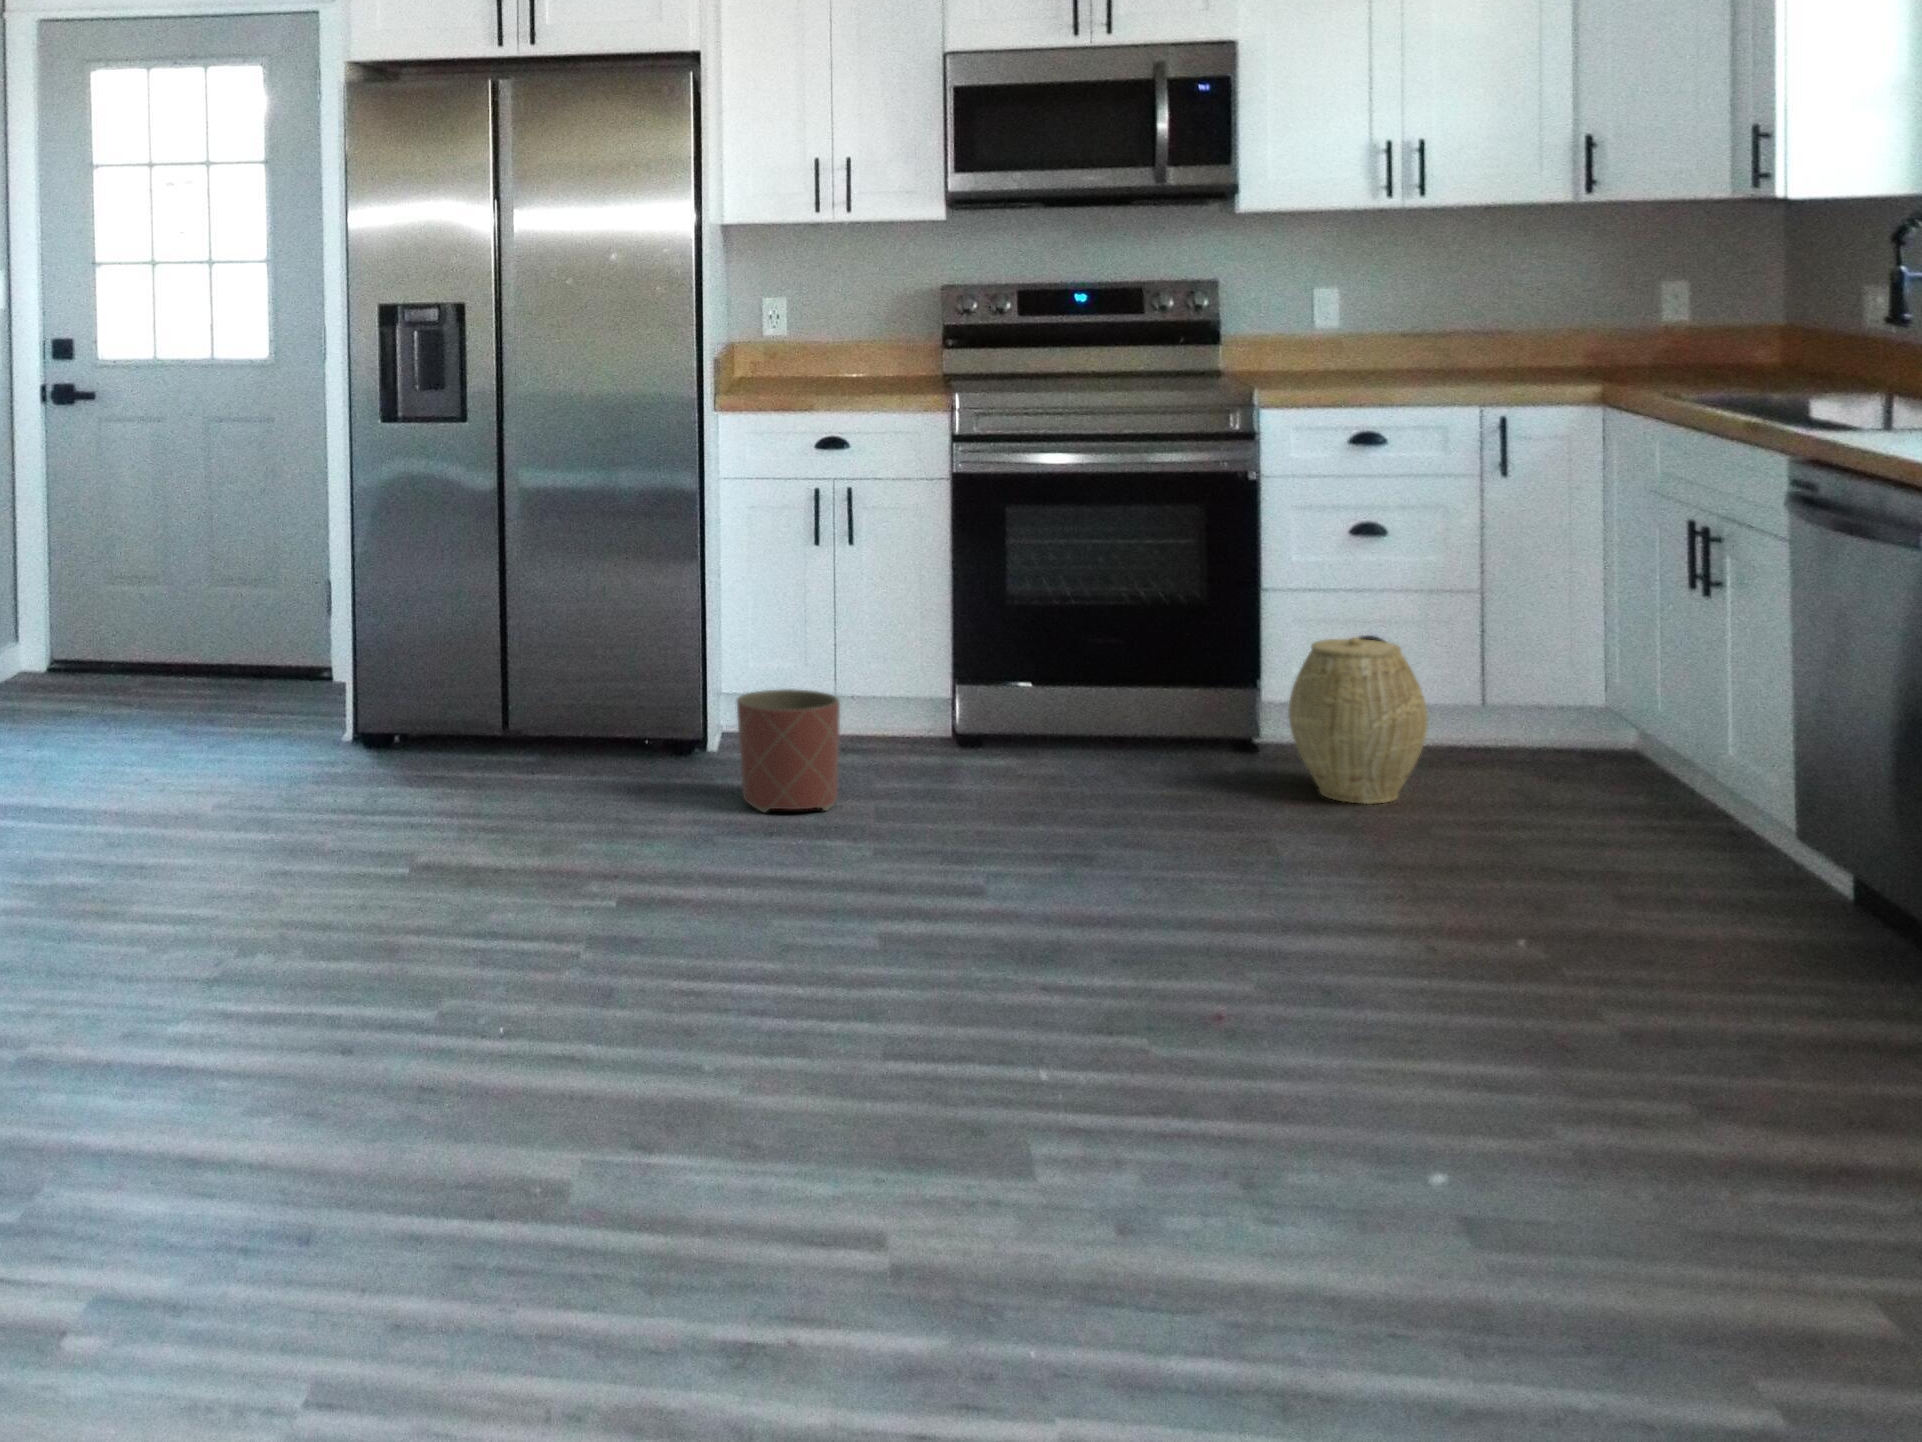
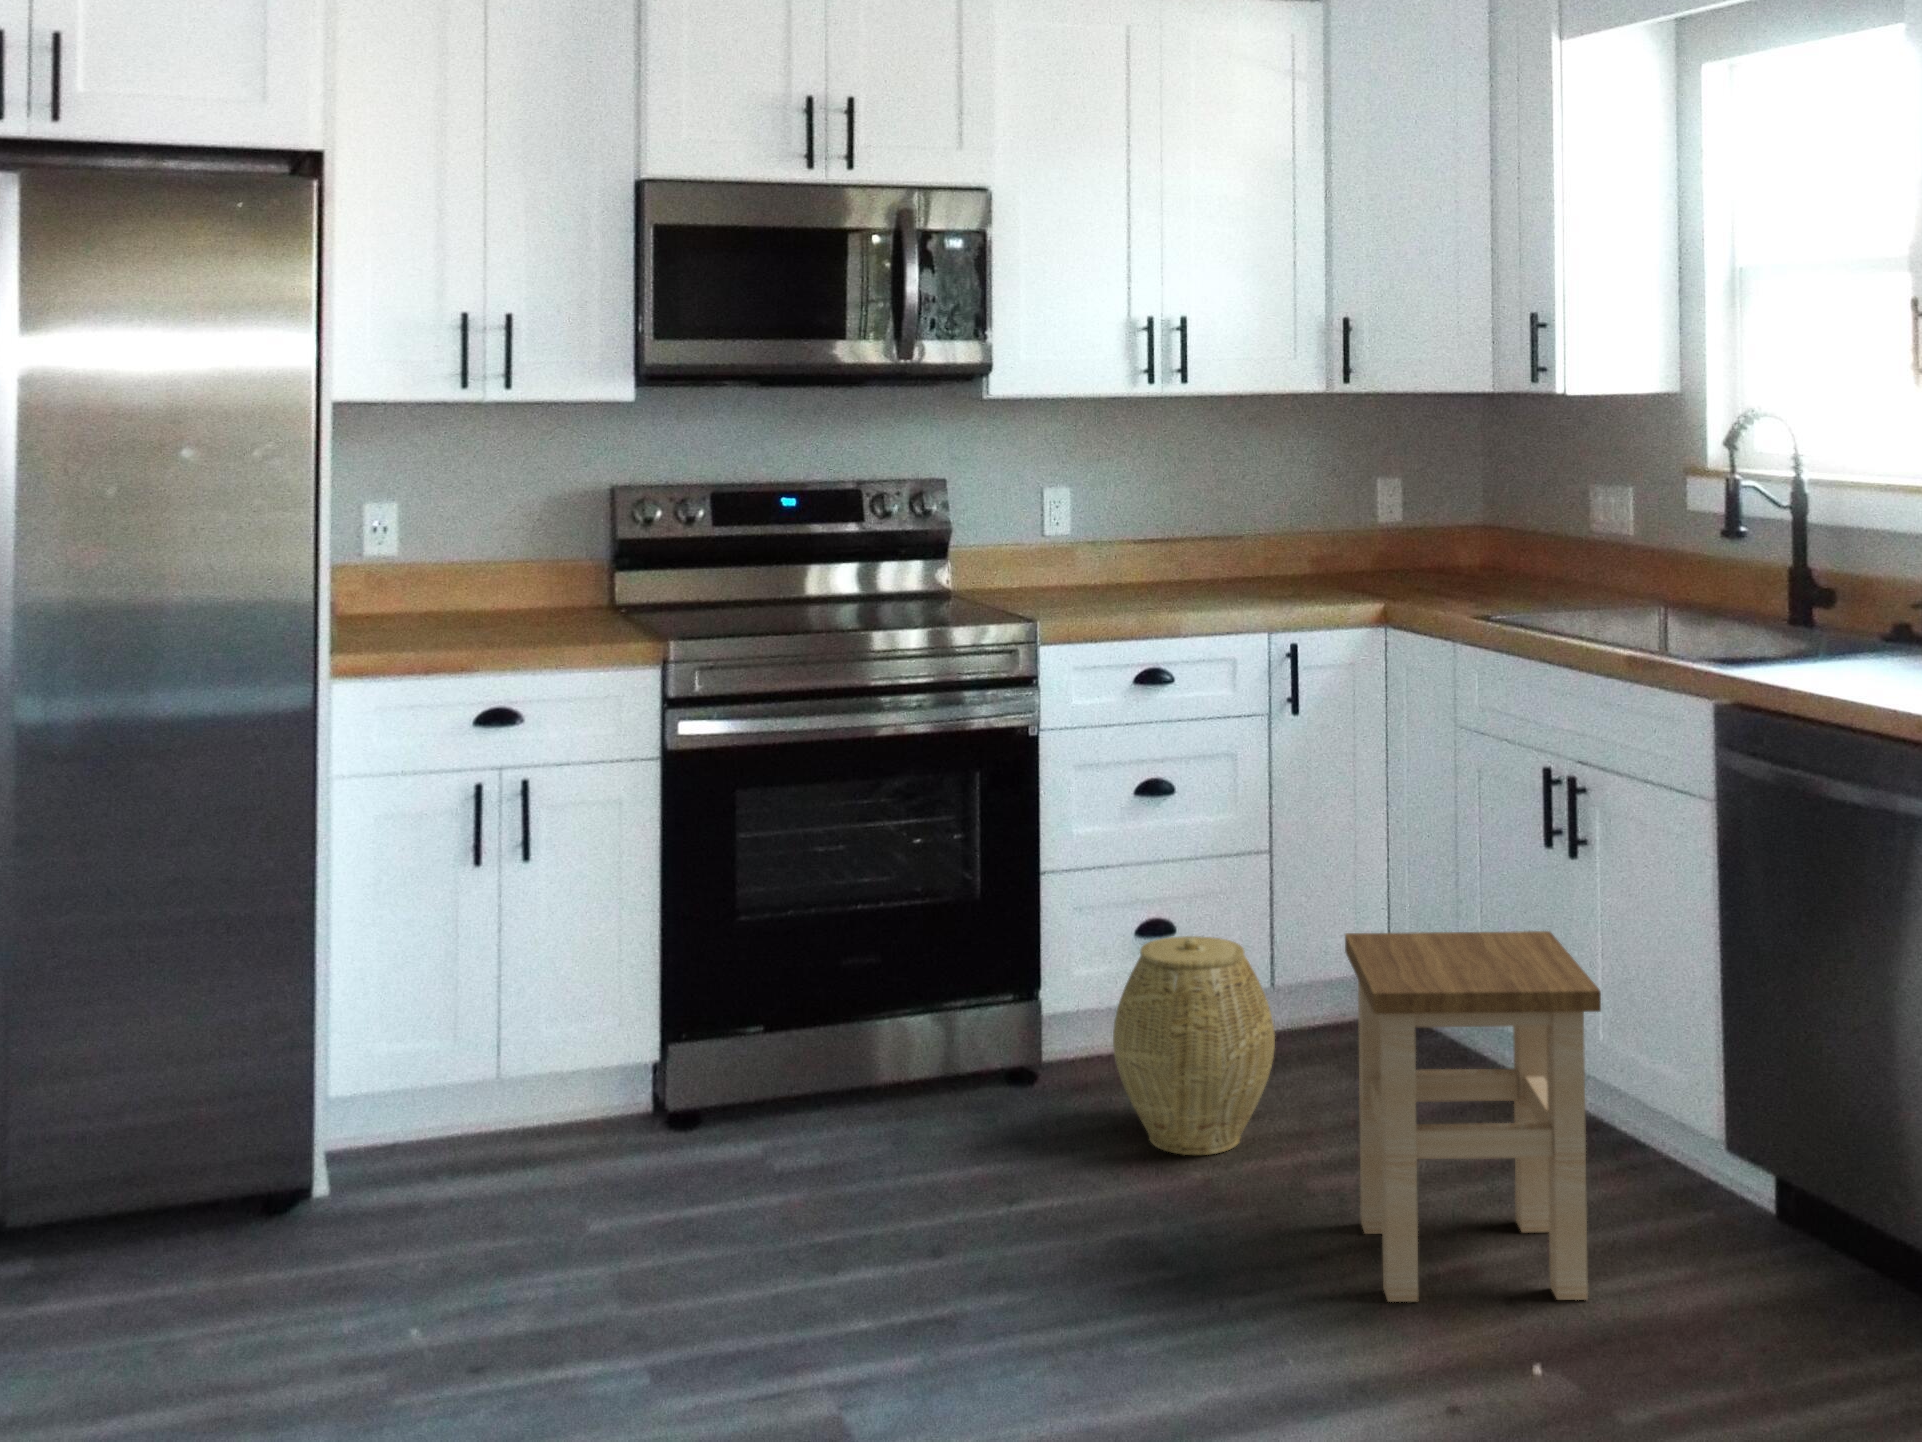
stool: none [1414,625,1626,907] -> present [1345,931,1601,1302]
planter: present [737,689,840,812] -> none [399,1110,559,1327]

